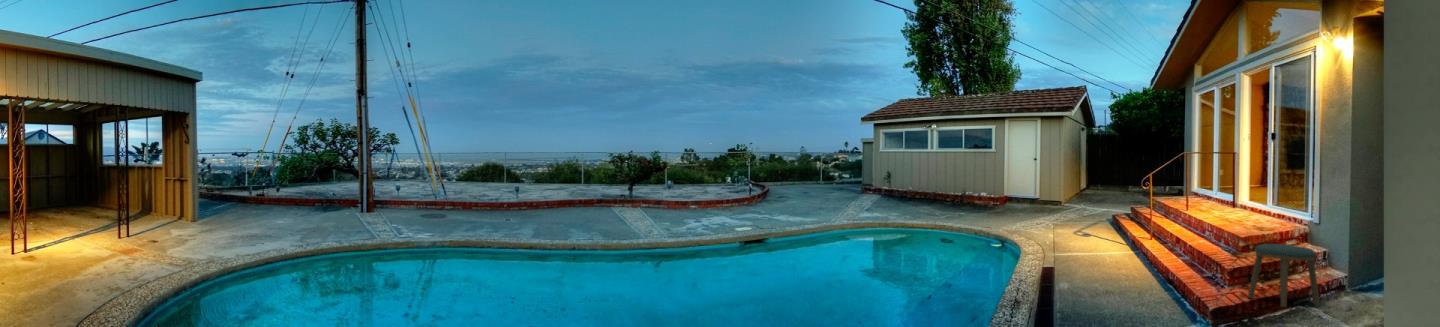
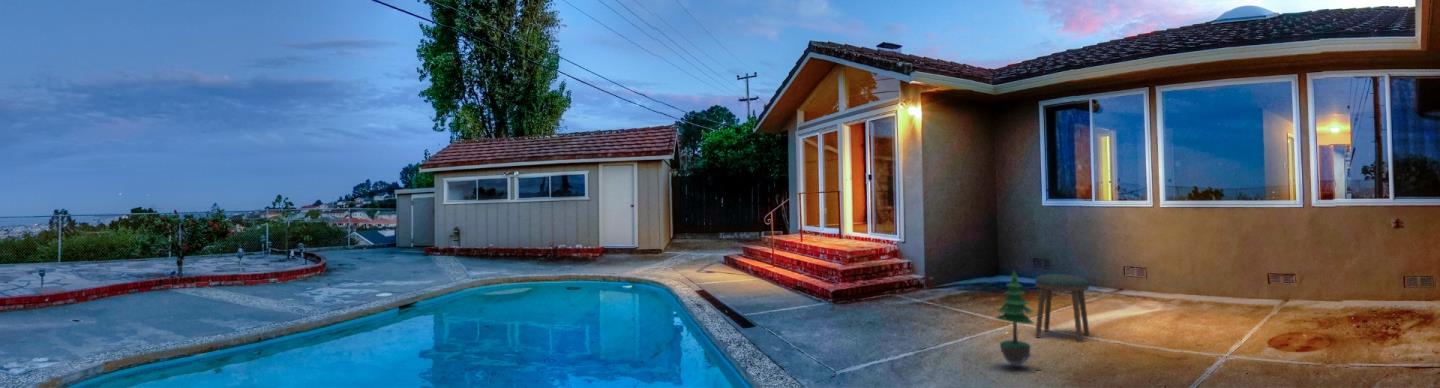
potted tree: none [1133,226,1167,301] -> present [997,271,1033,367]

